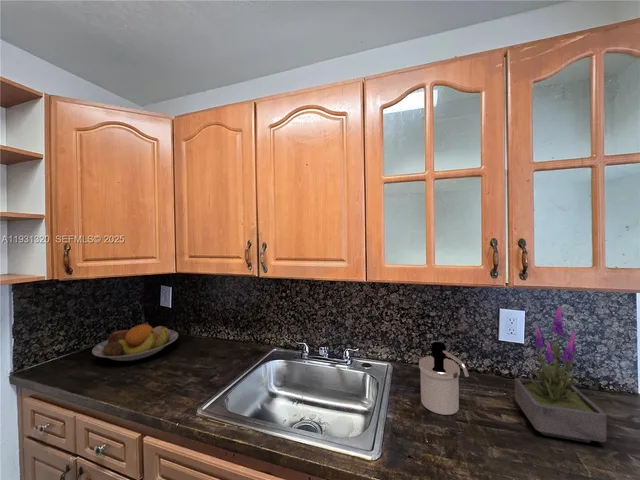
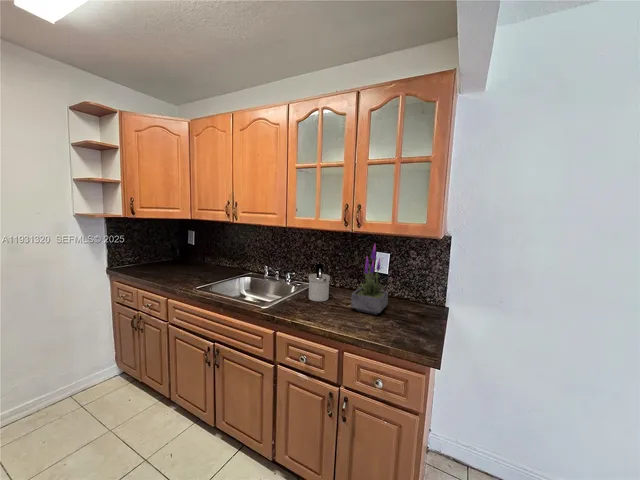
fruit bowl: present [92,322,178,361] -> none [146,251,195,270]

